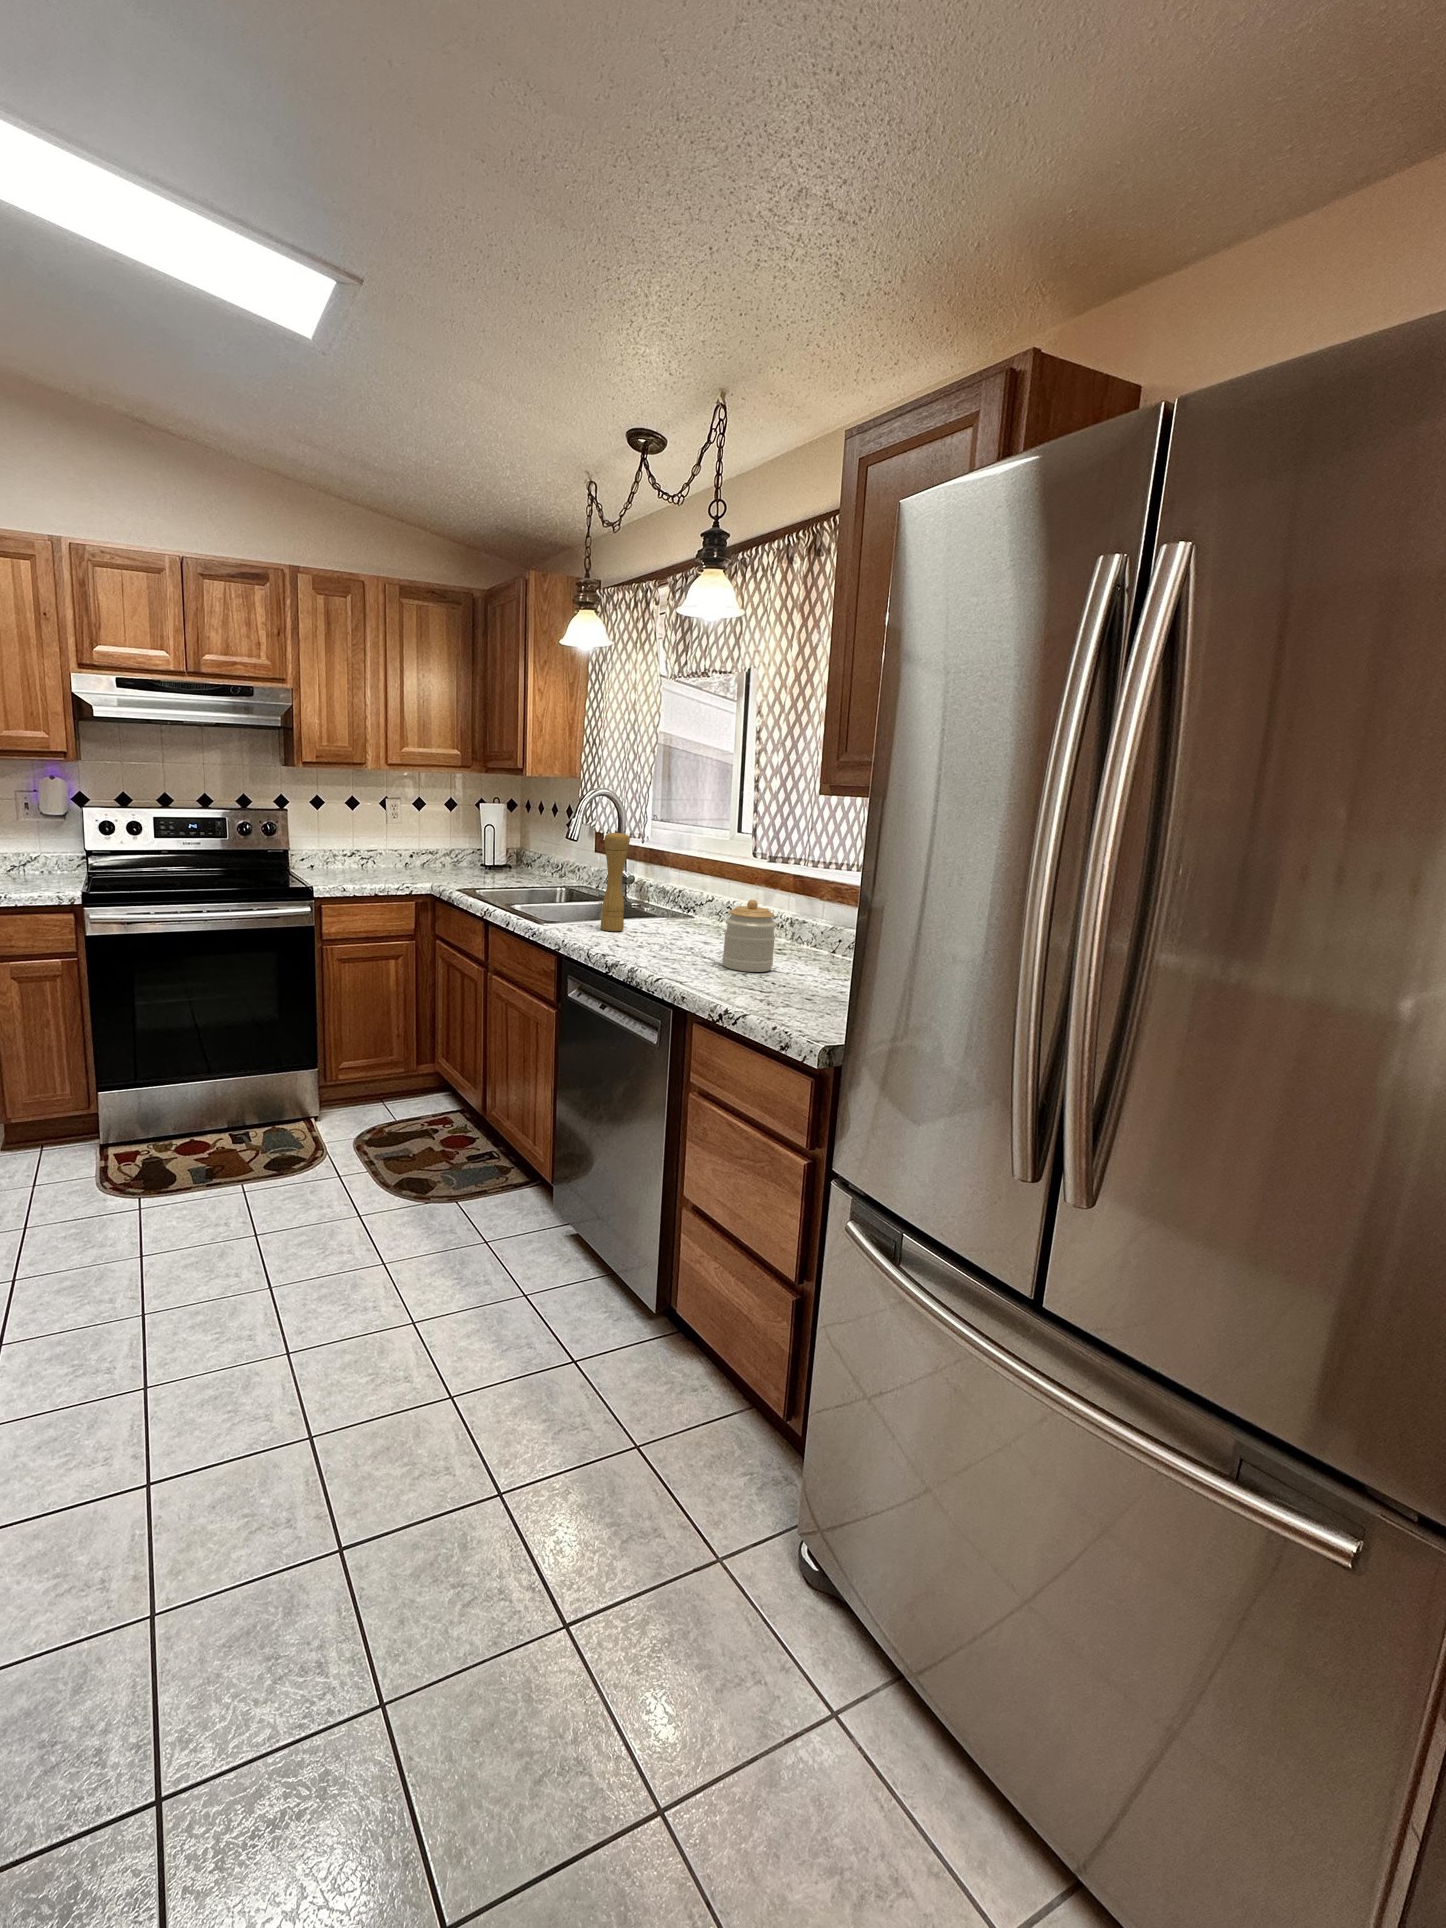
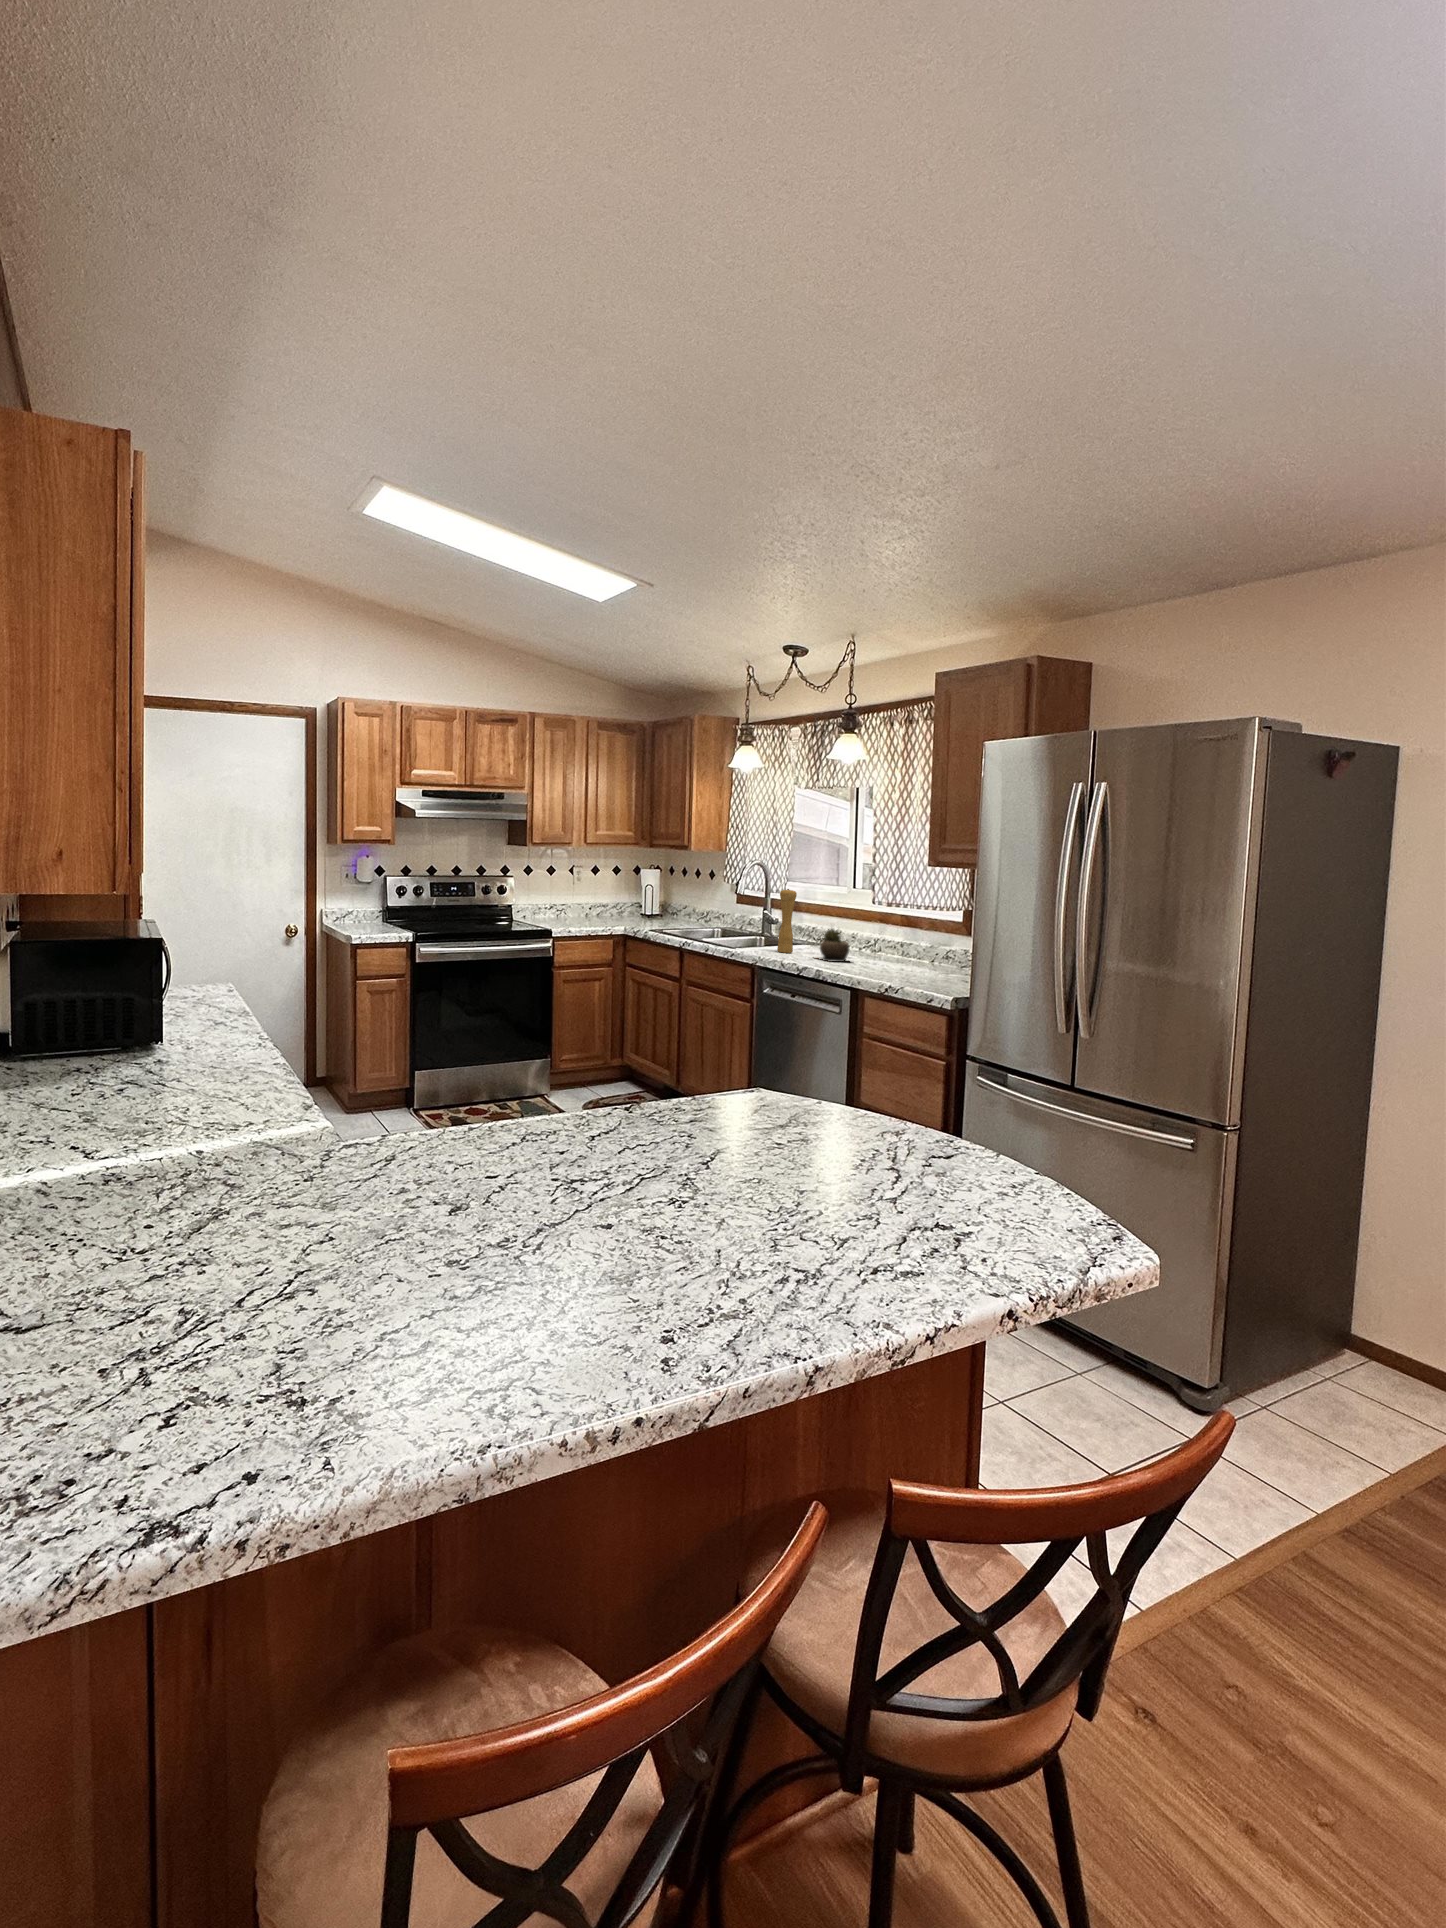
succulent plant: none [644,893,707,950] -> present [819,929,849,962]
jar: present [722,900,777,972] -> none [871,928,904,971]

